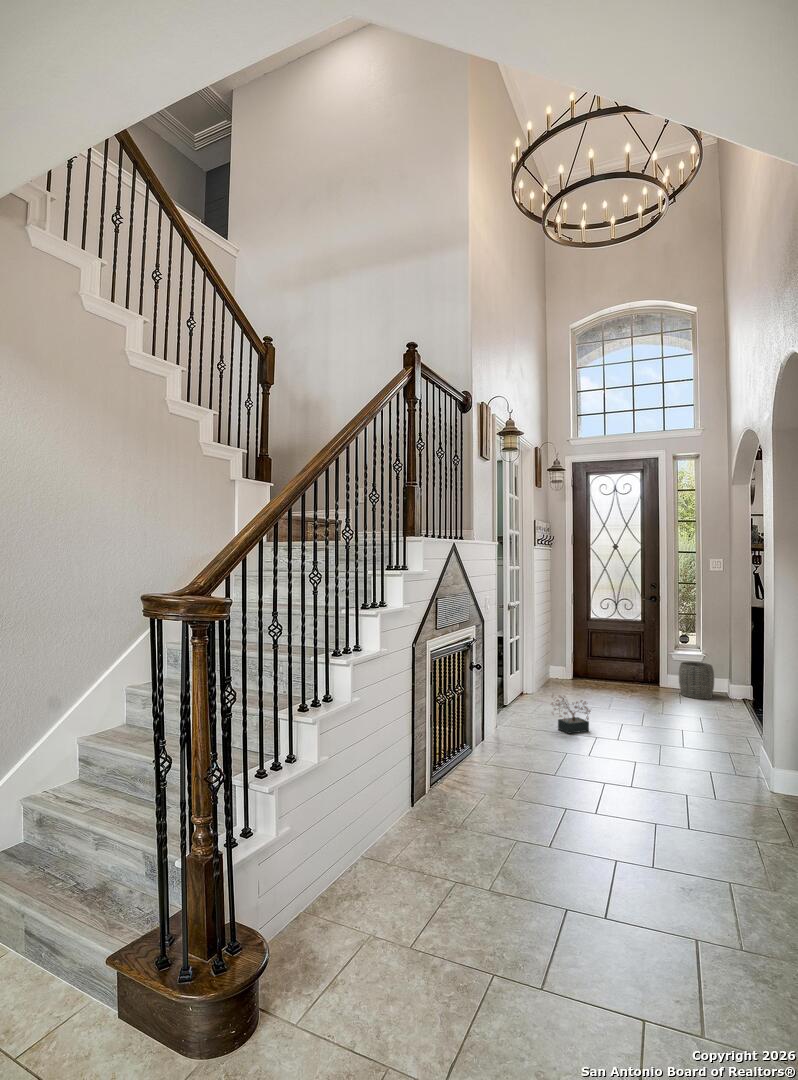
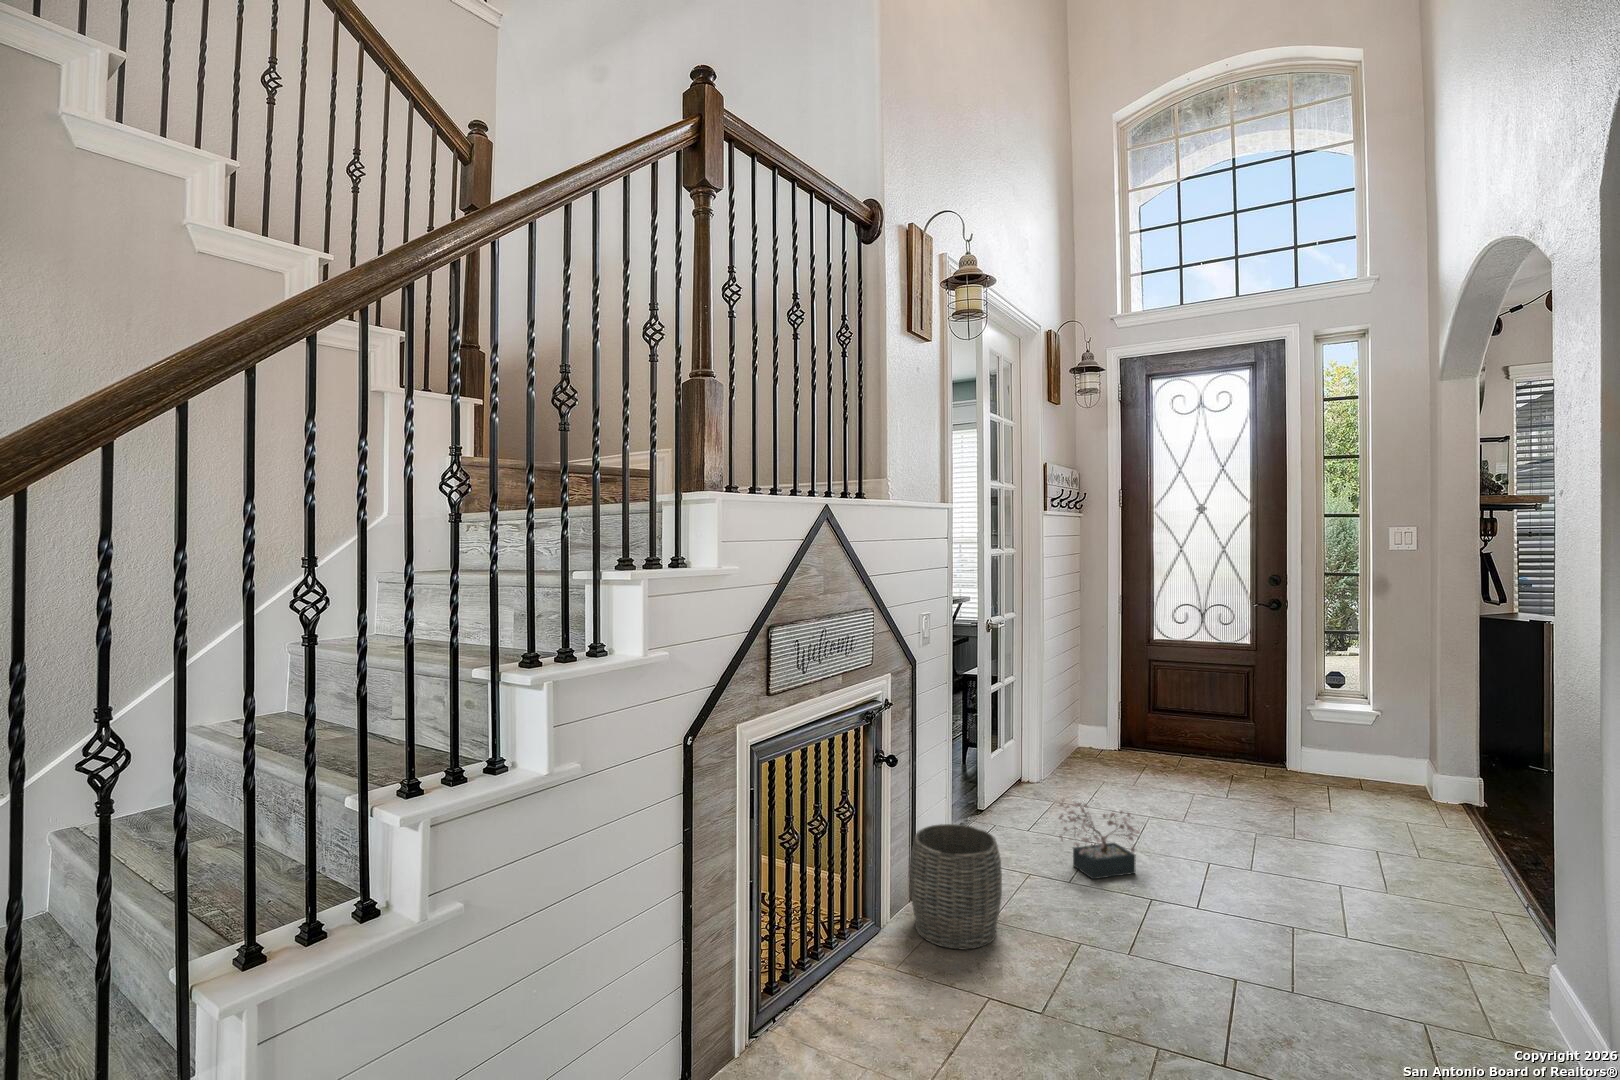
woven basket: present [679,662,714,699] -> present [910,824,1002,949]

